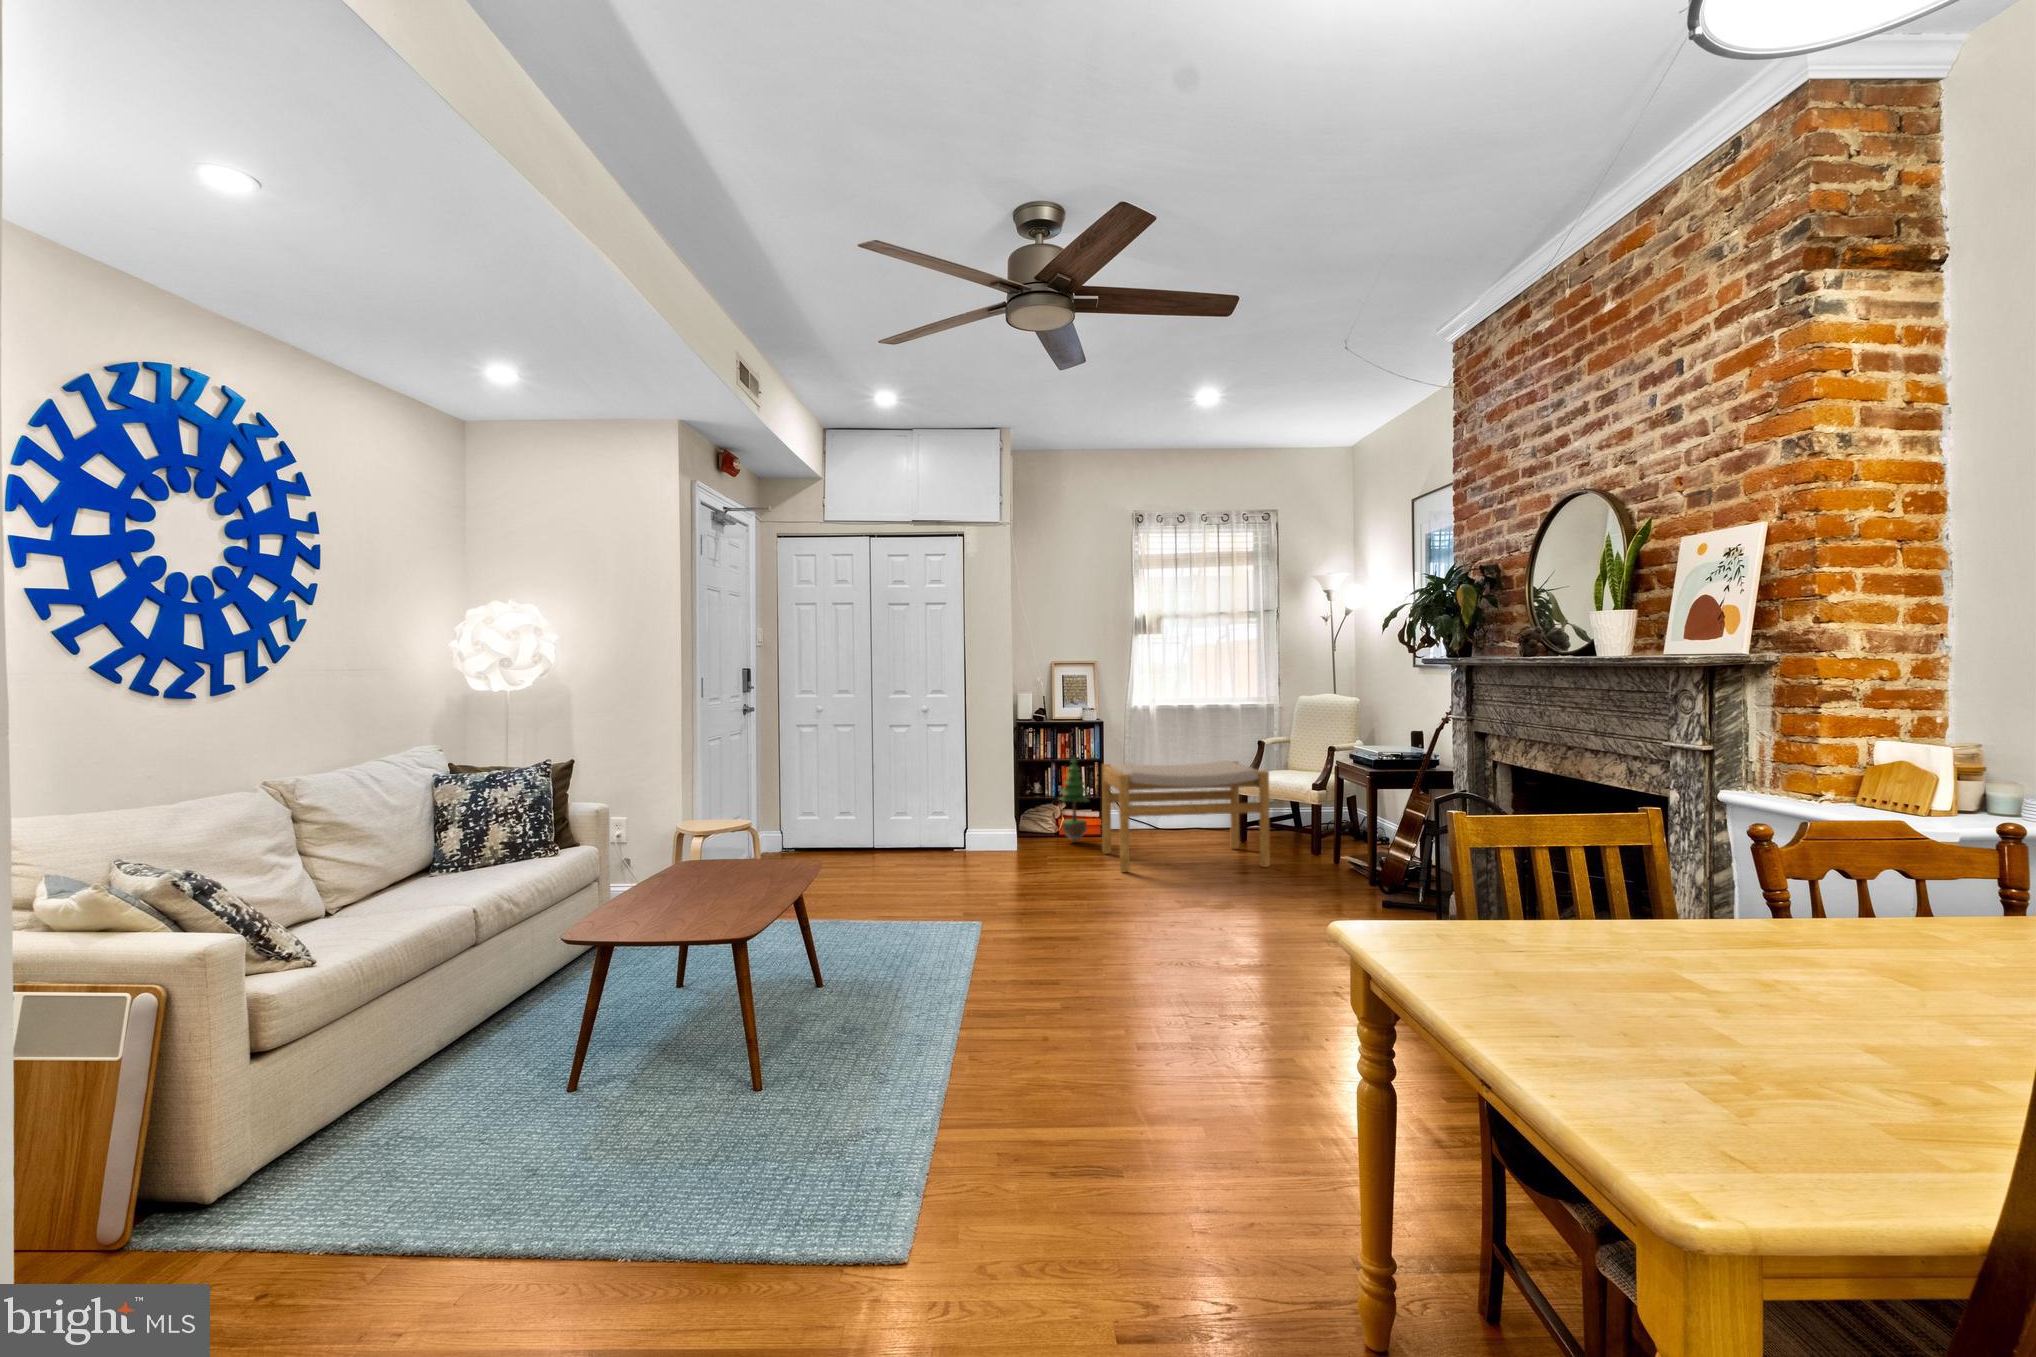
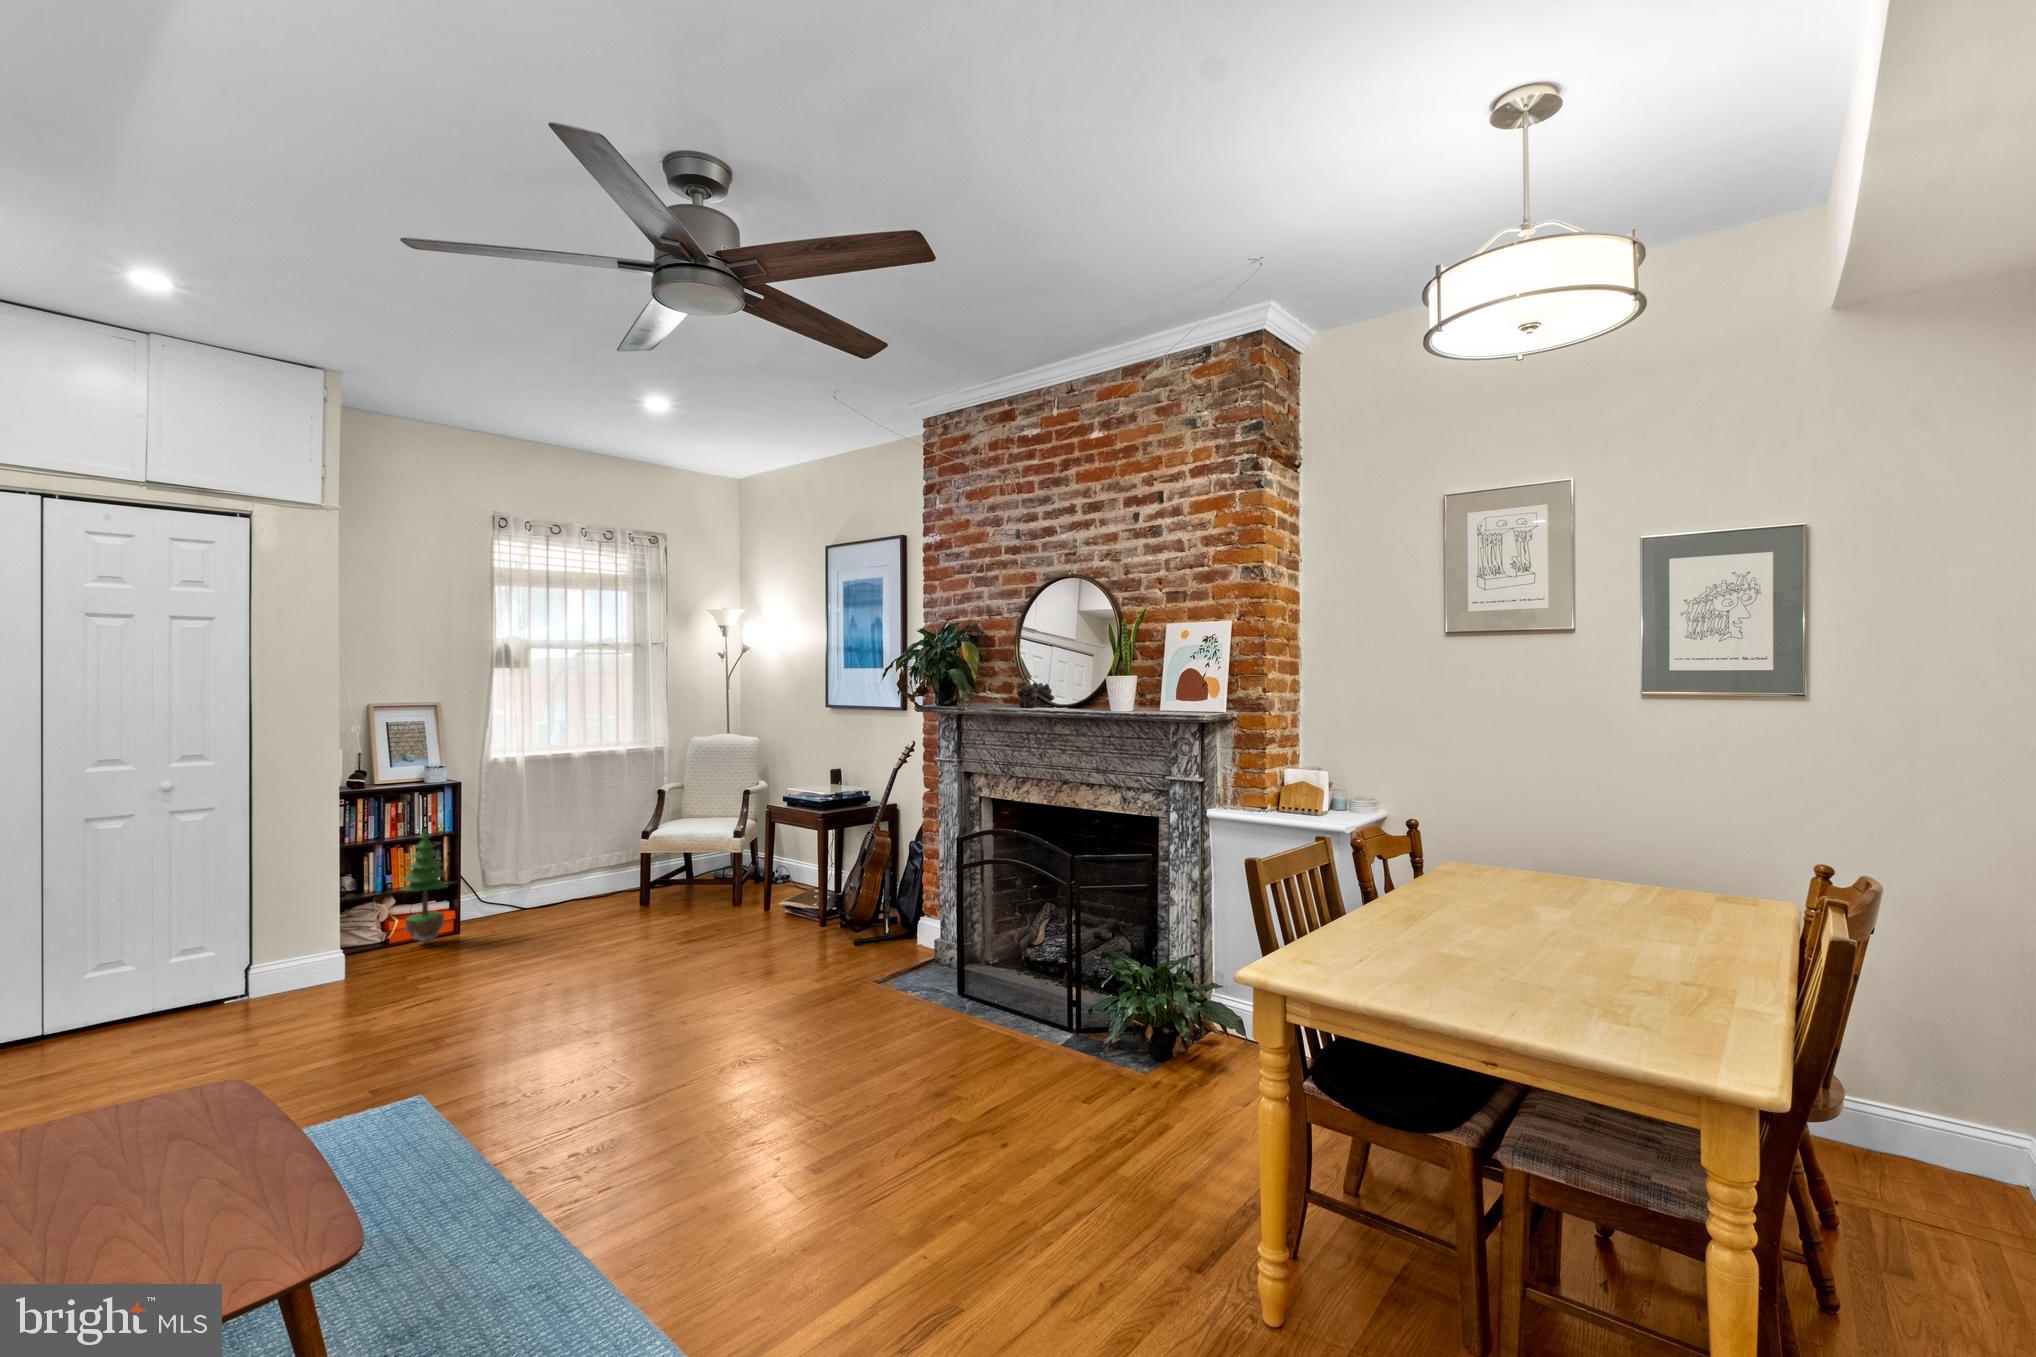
footstool: present [1102,761,1270,872] -> none [486,814,706,969]

